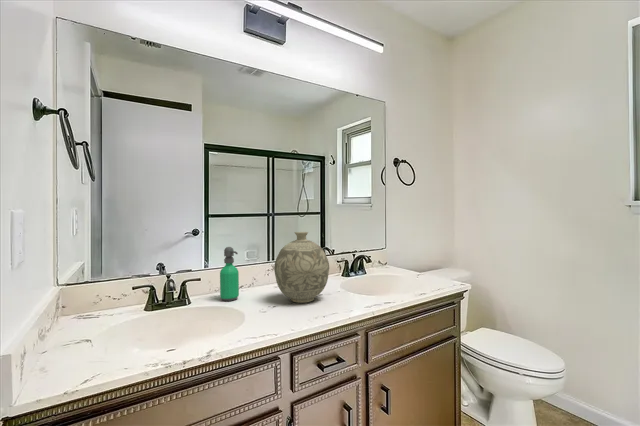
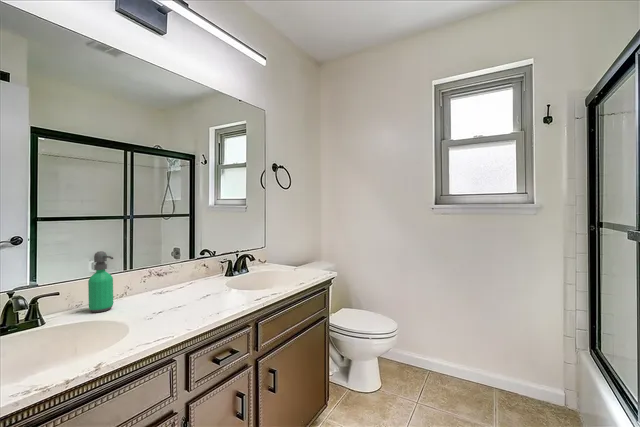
decorative vase: present [274,232,329,303] -> none [159,233,219,304]

